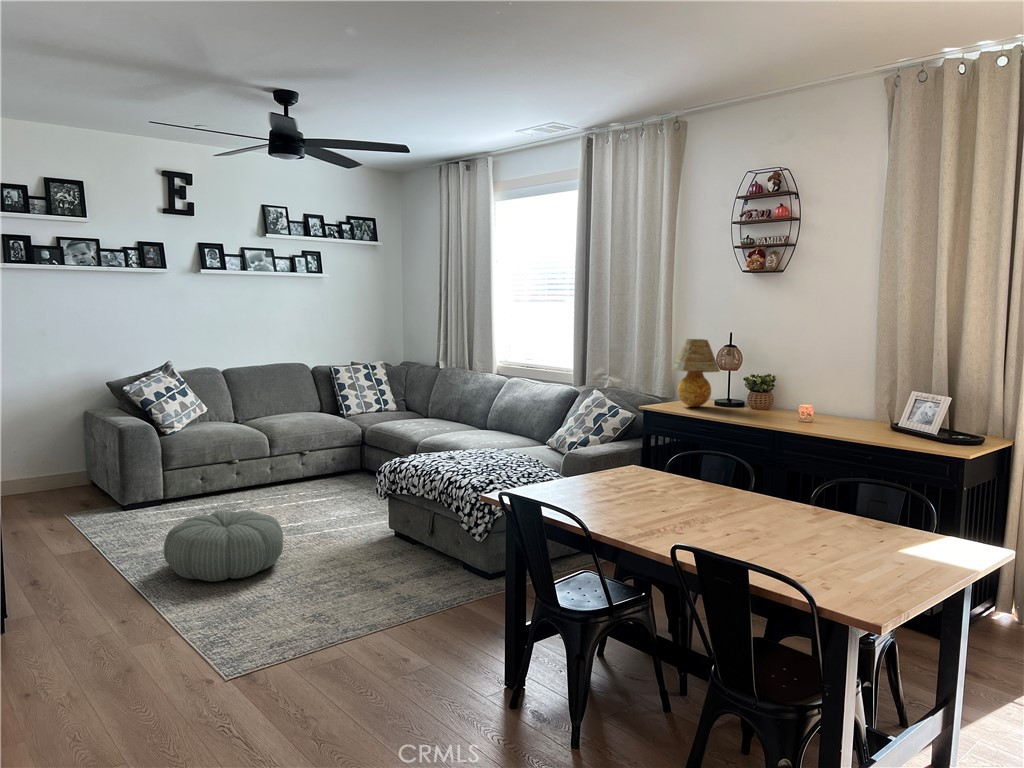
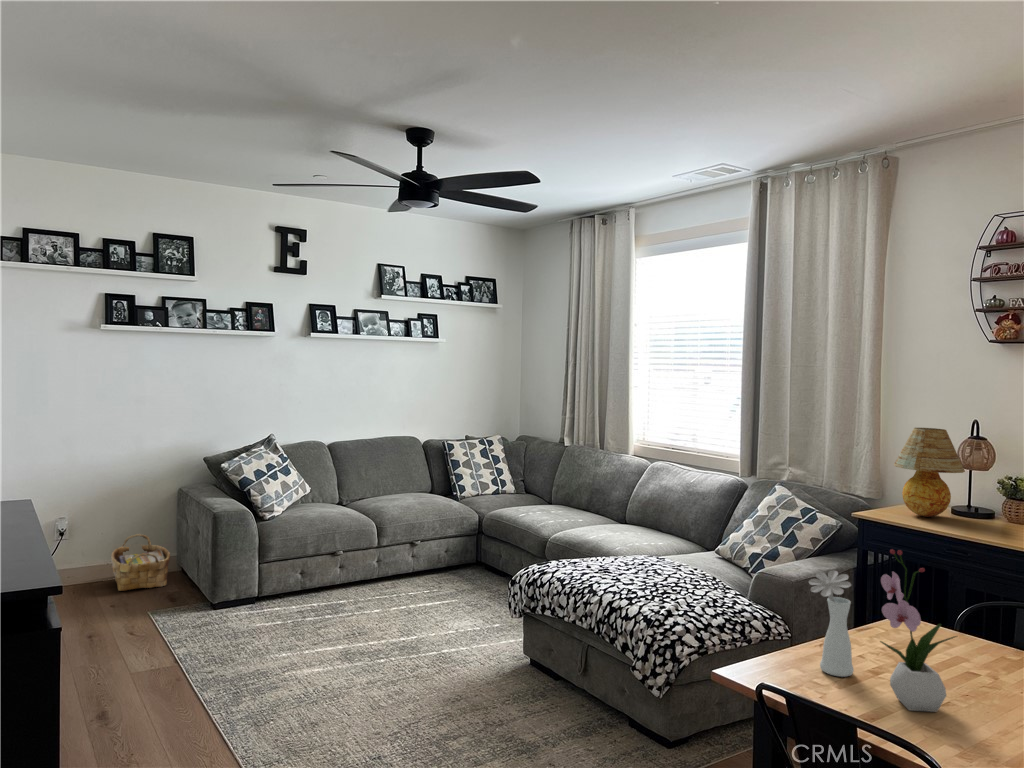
flower arrangement: none [582,407,623,506] -> present [880,549,957,712]
vase: none [547,426,575,494] -> present [809,570,854,677]
woven basket: none [25,452,81,501] -> present [111,534,170,591]
pouf: present [164,510,283,581] -> none [254,629,399,728]

